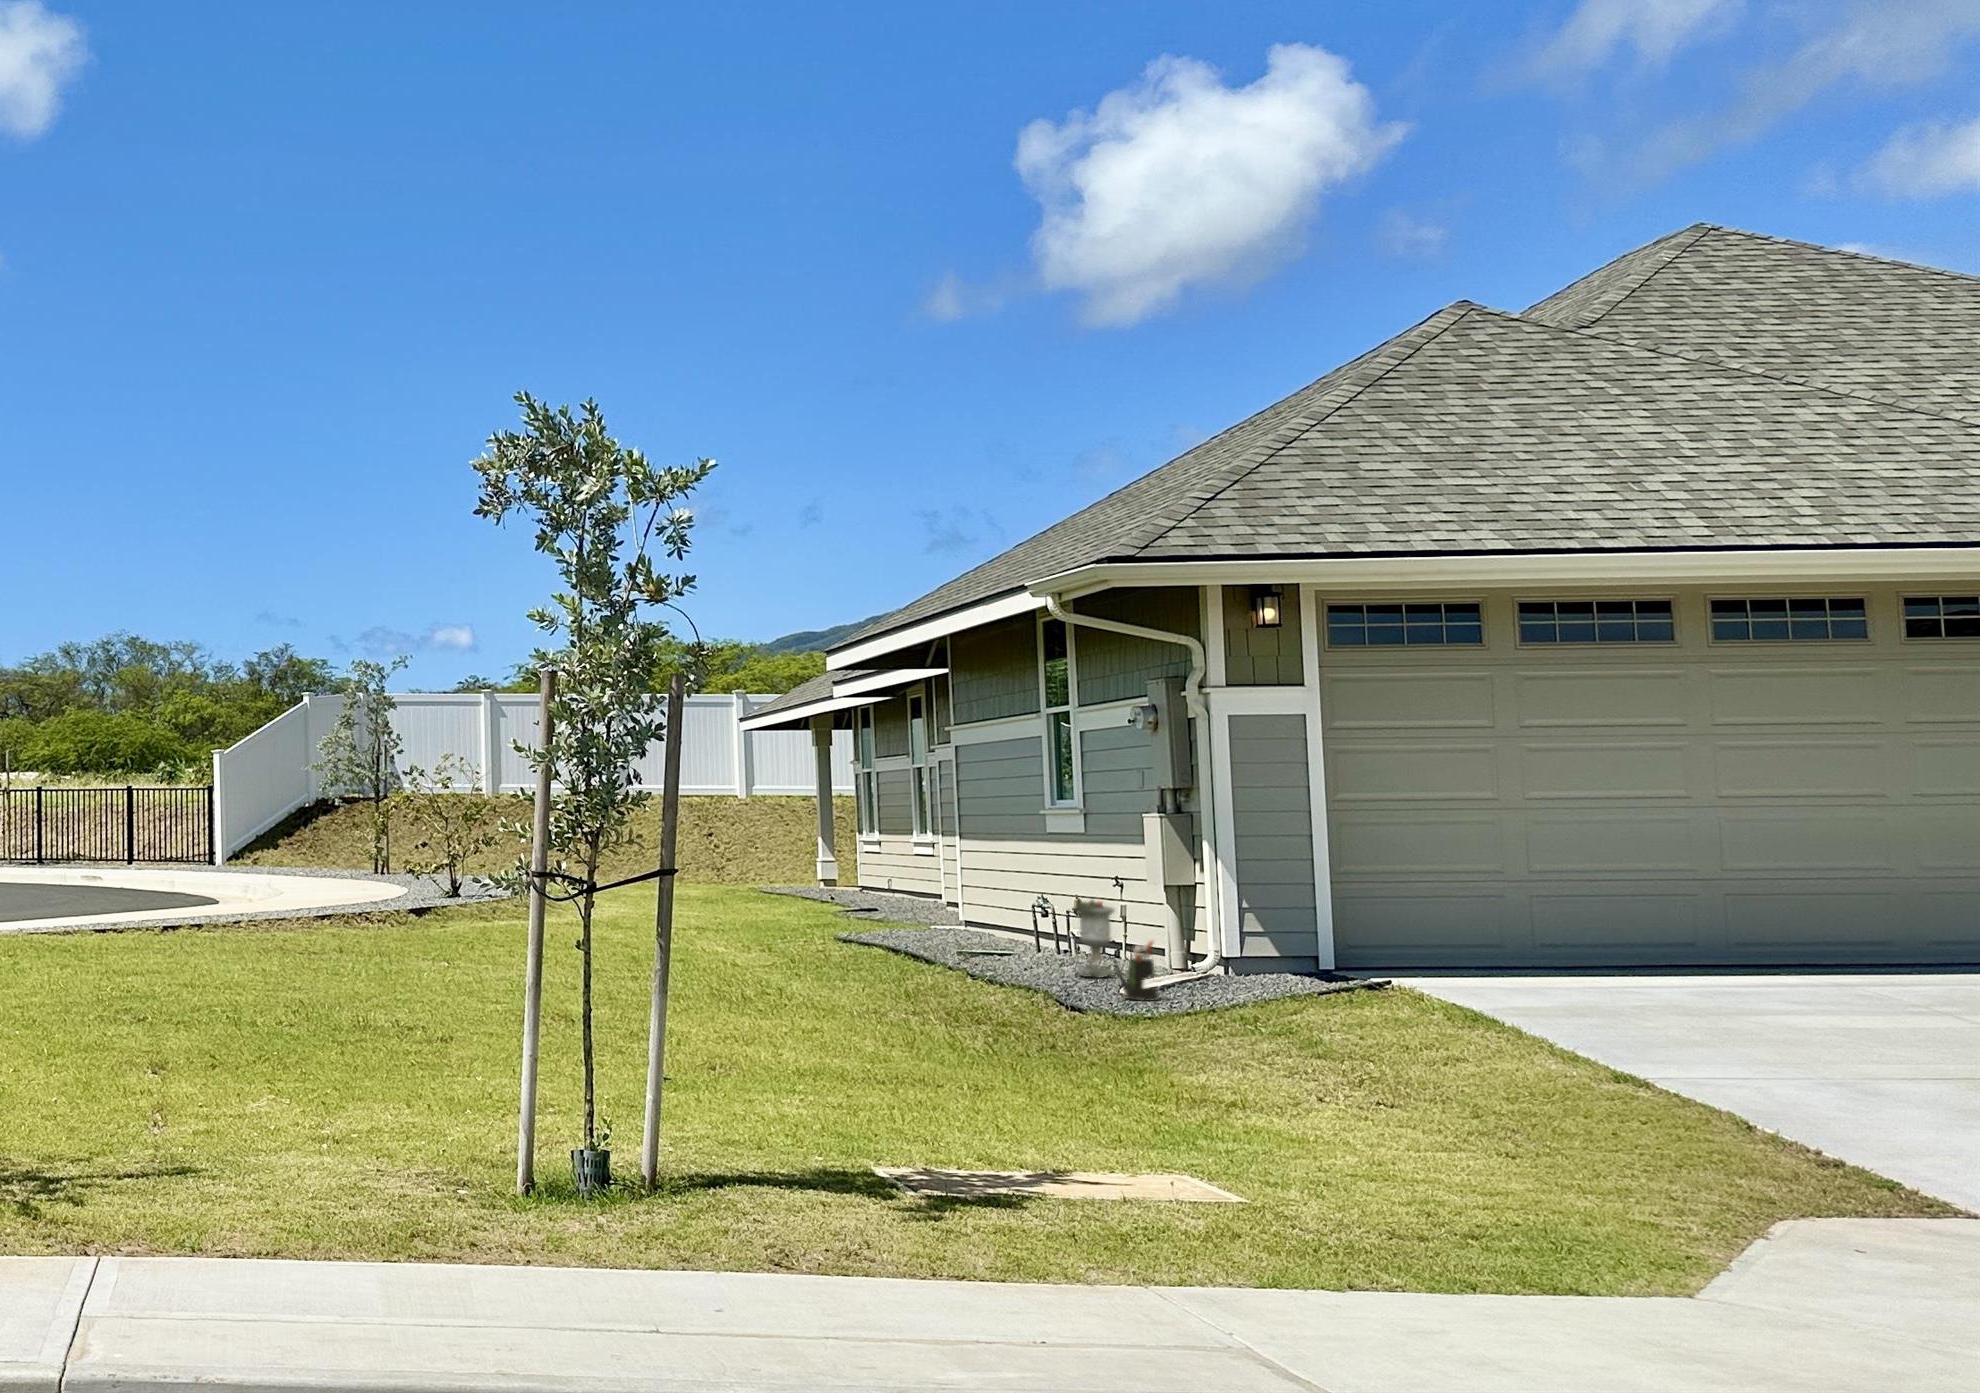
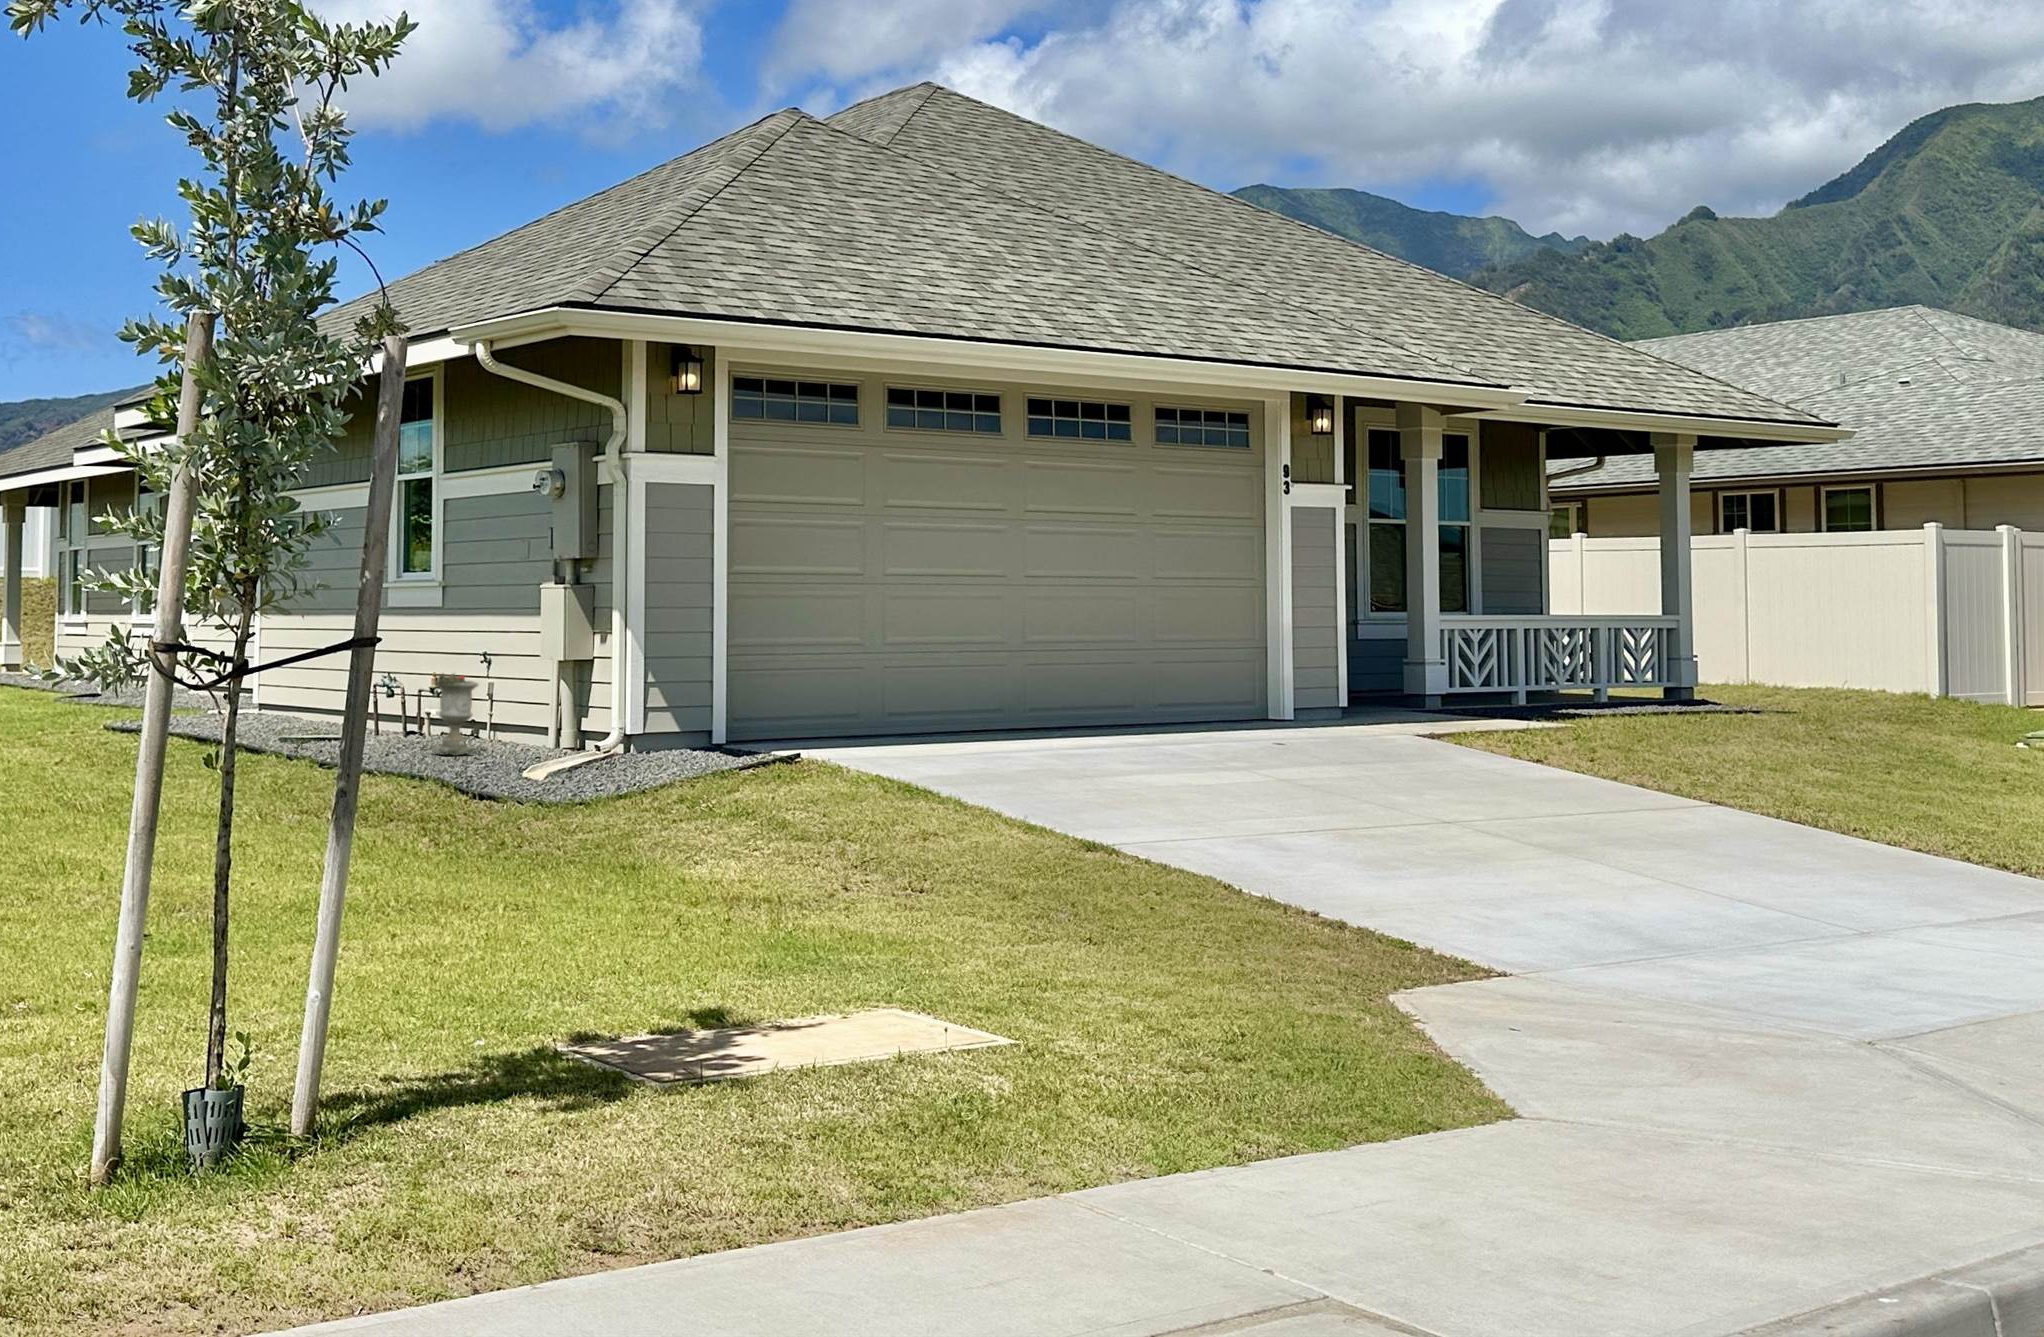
watering can: present [1113,942,1159,1001] -> none [500,713,556,778]

